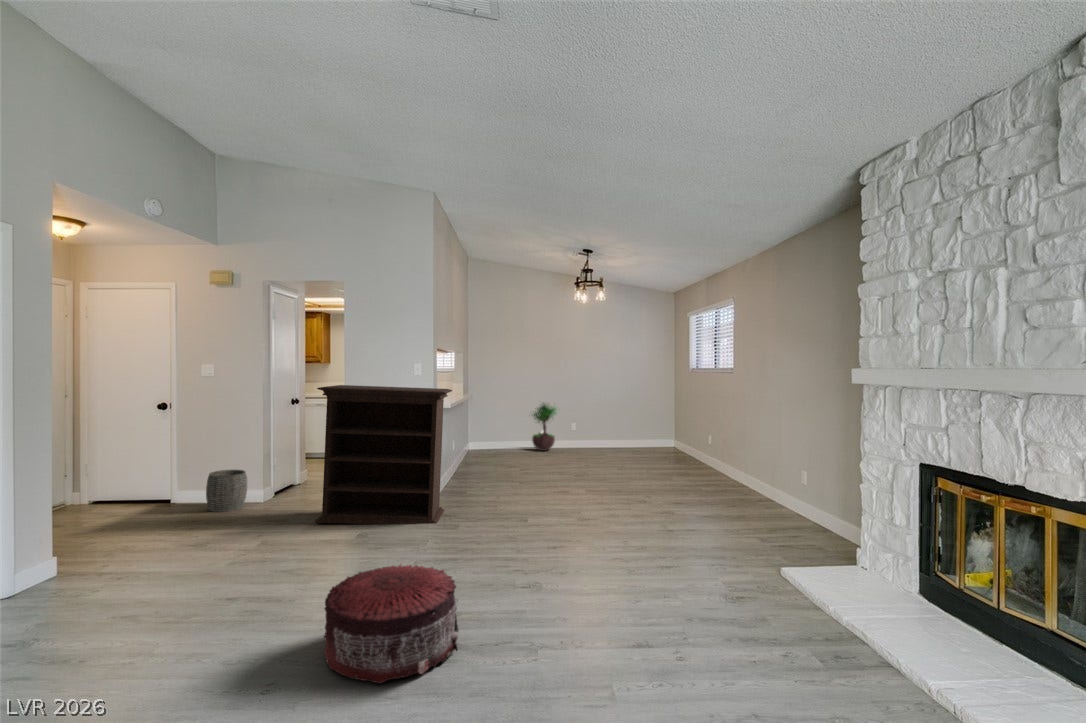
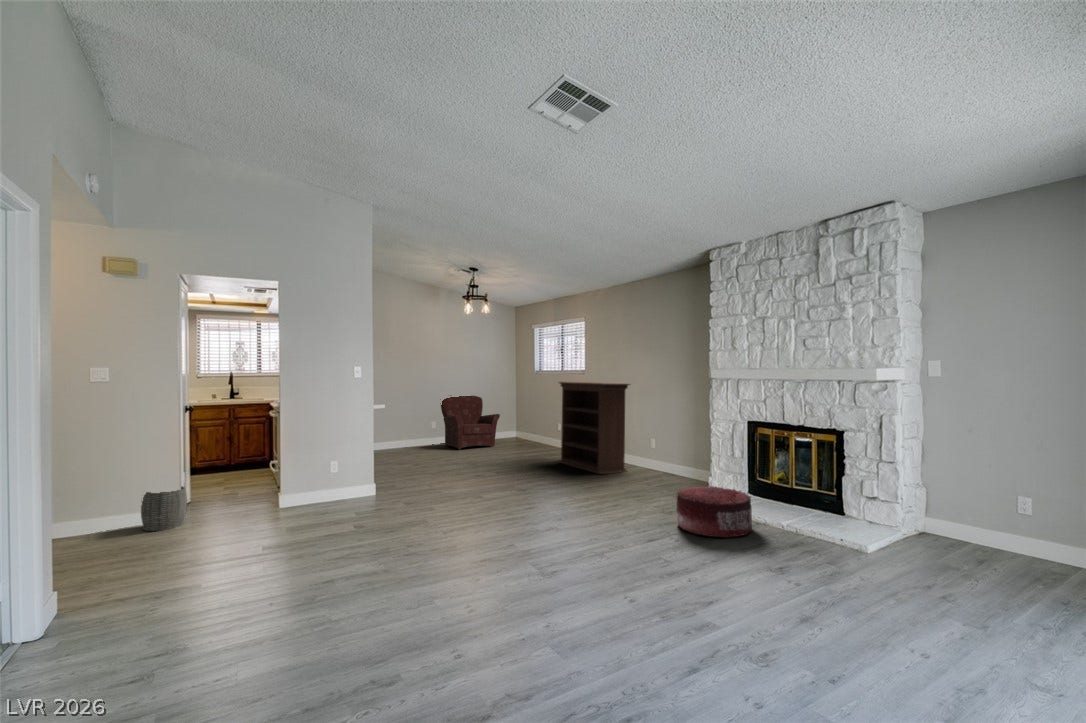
bookshelf: present [315,385,452,524] -> present [559,382,630,474]
armchair: none [580,394,642,457] -> present [440,396,500,449]
potted tree: present [532,403,556,451] -> none [397,401,426,450]
pouf: present [324,564,458,683] -> present [677,486,753,537]

